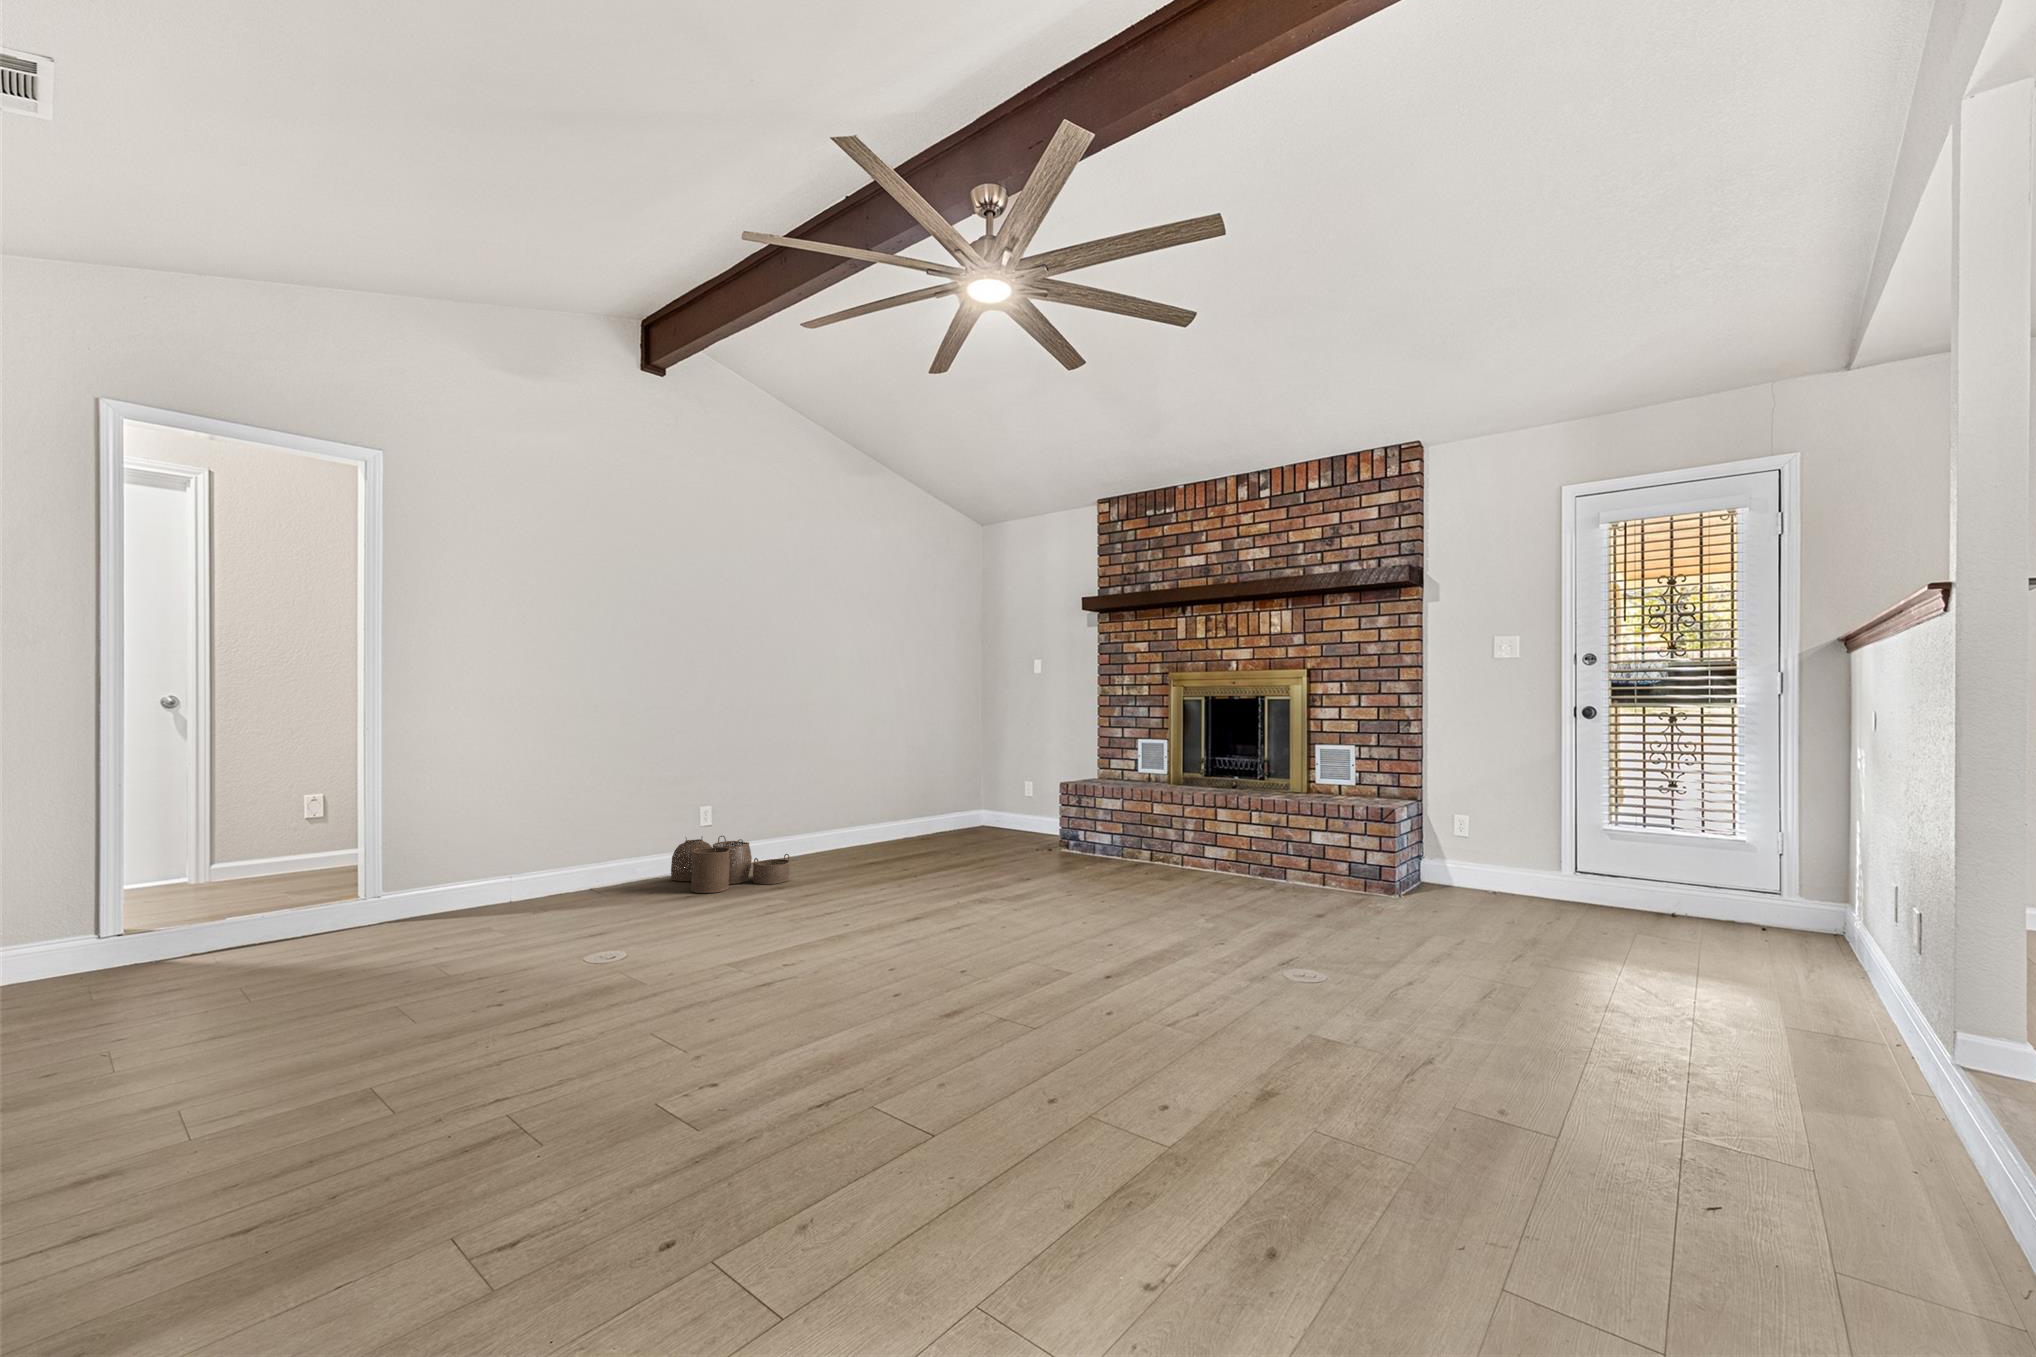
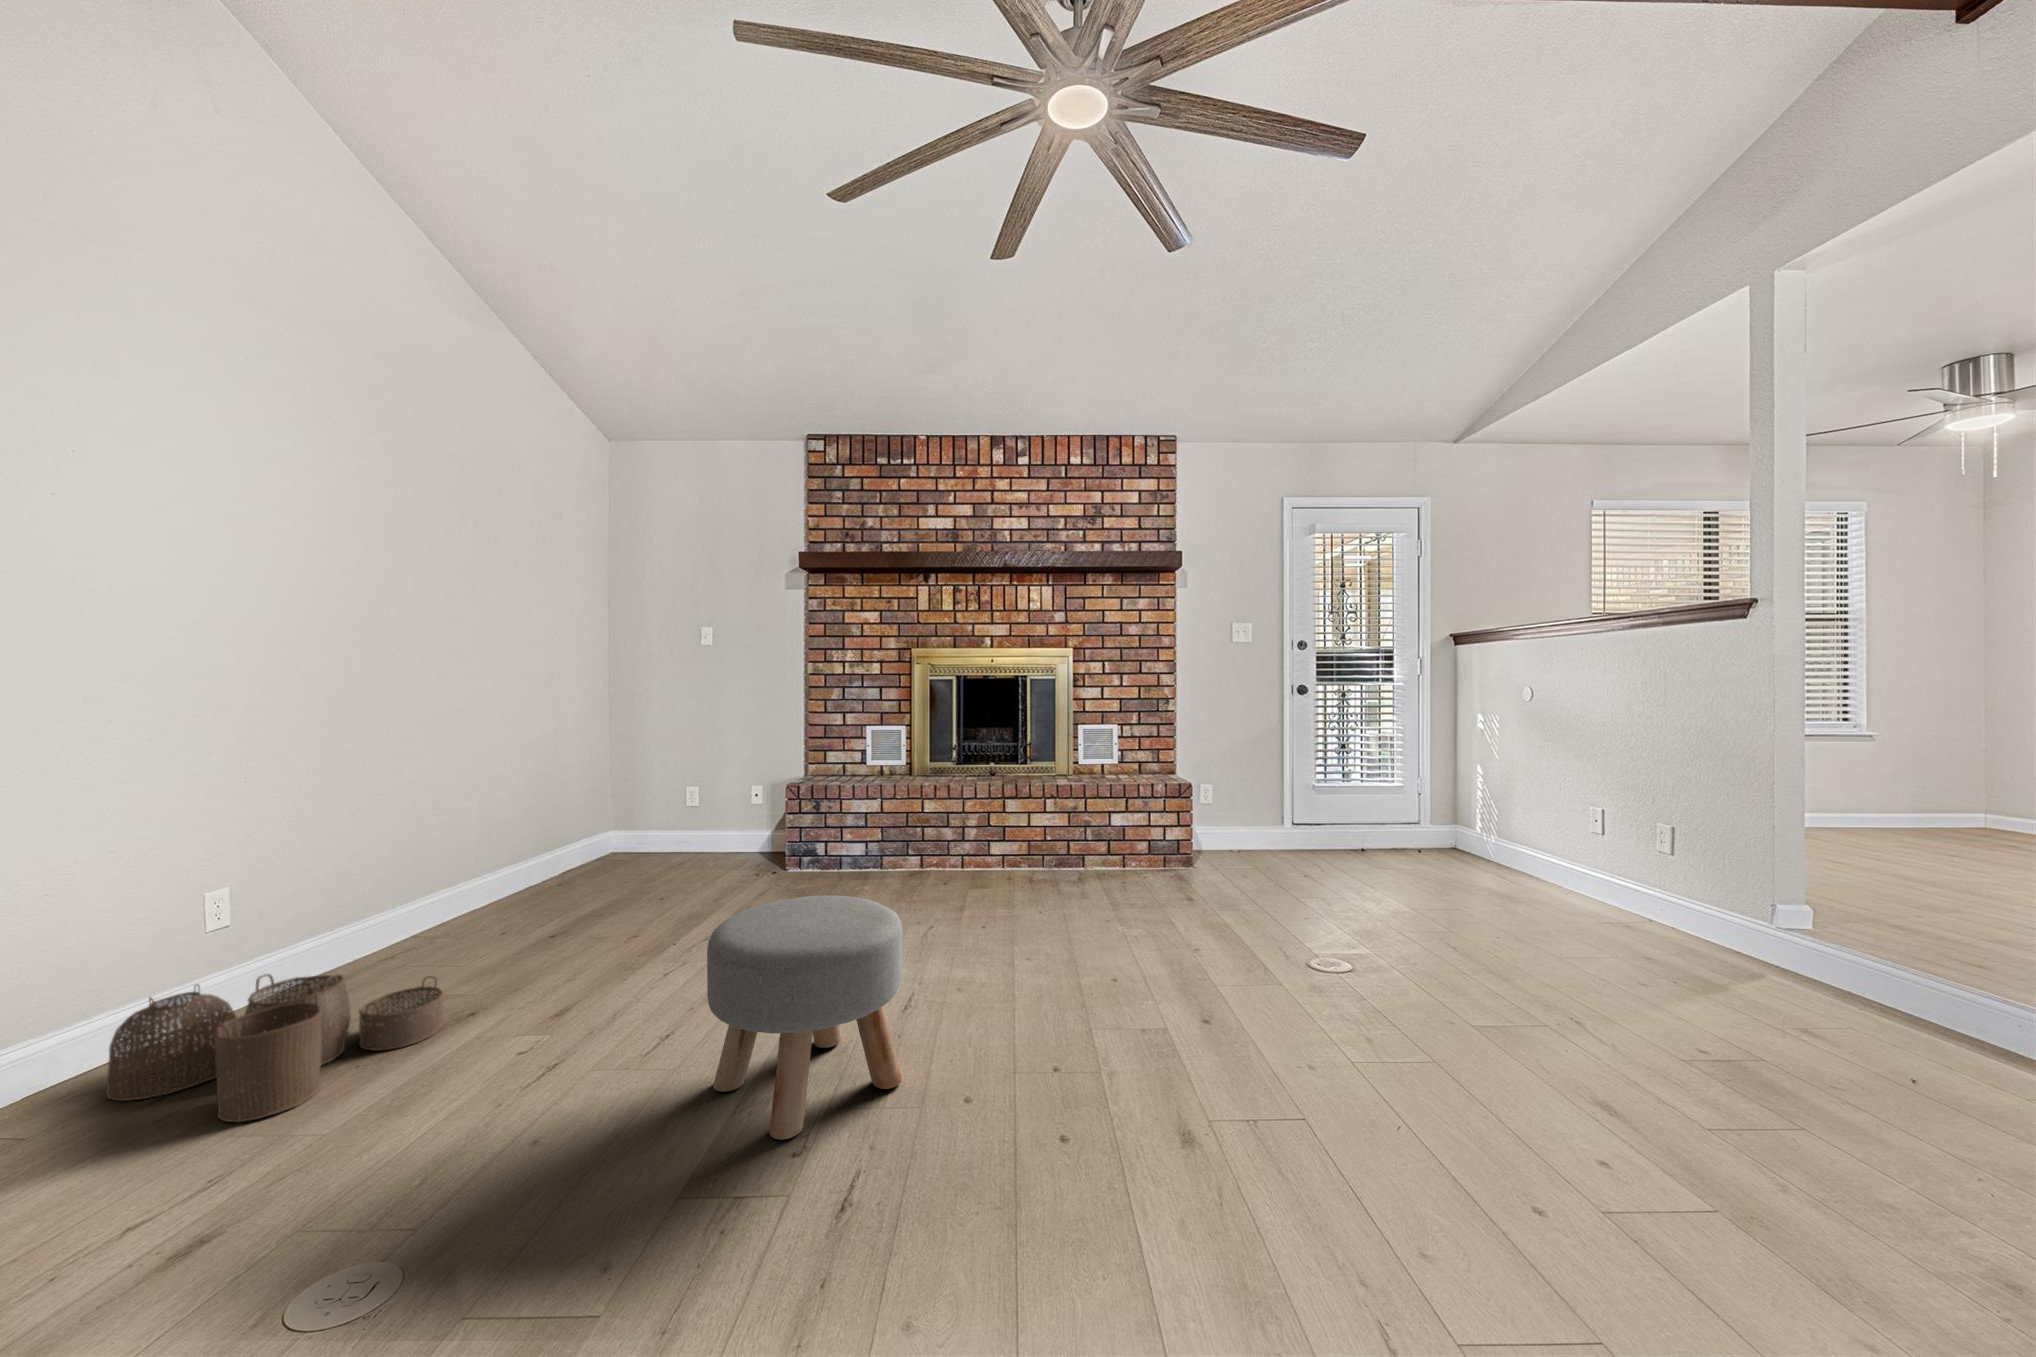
ottoman: none [834,824,947,941] -> present [707,895,902,1140]

